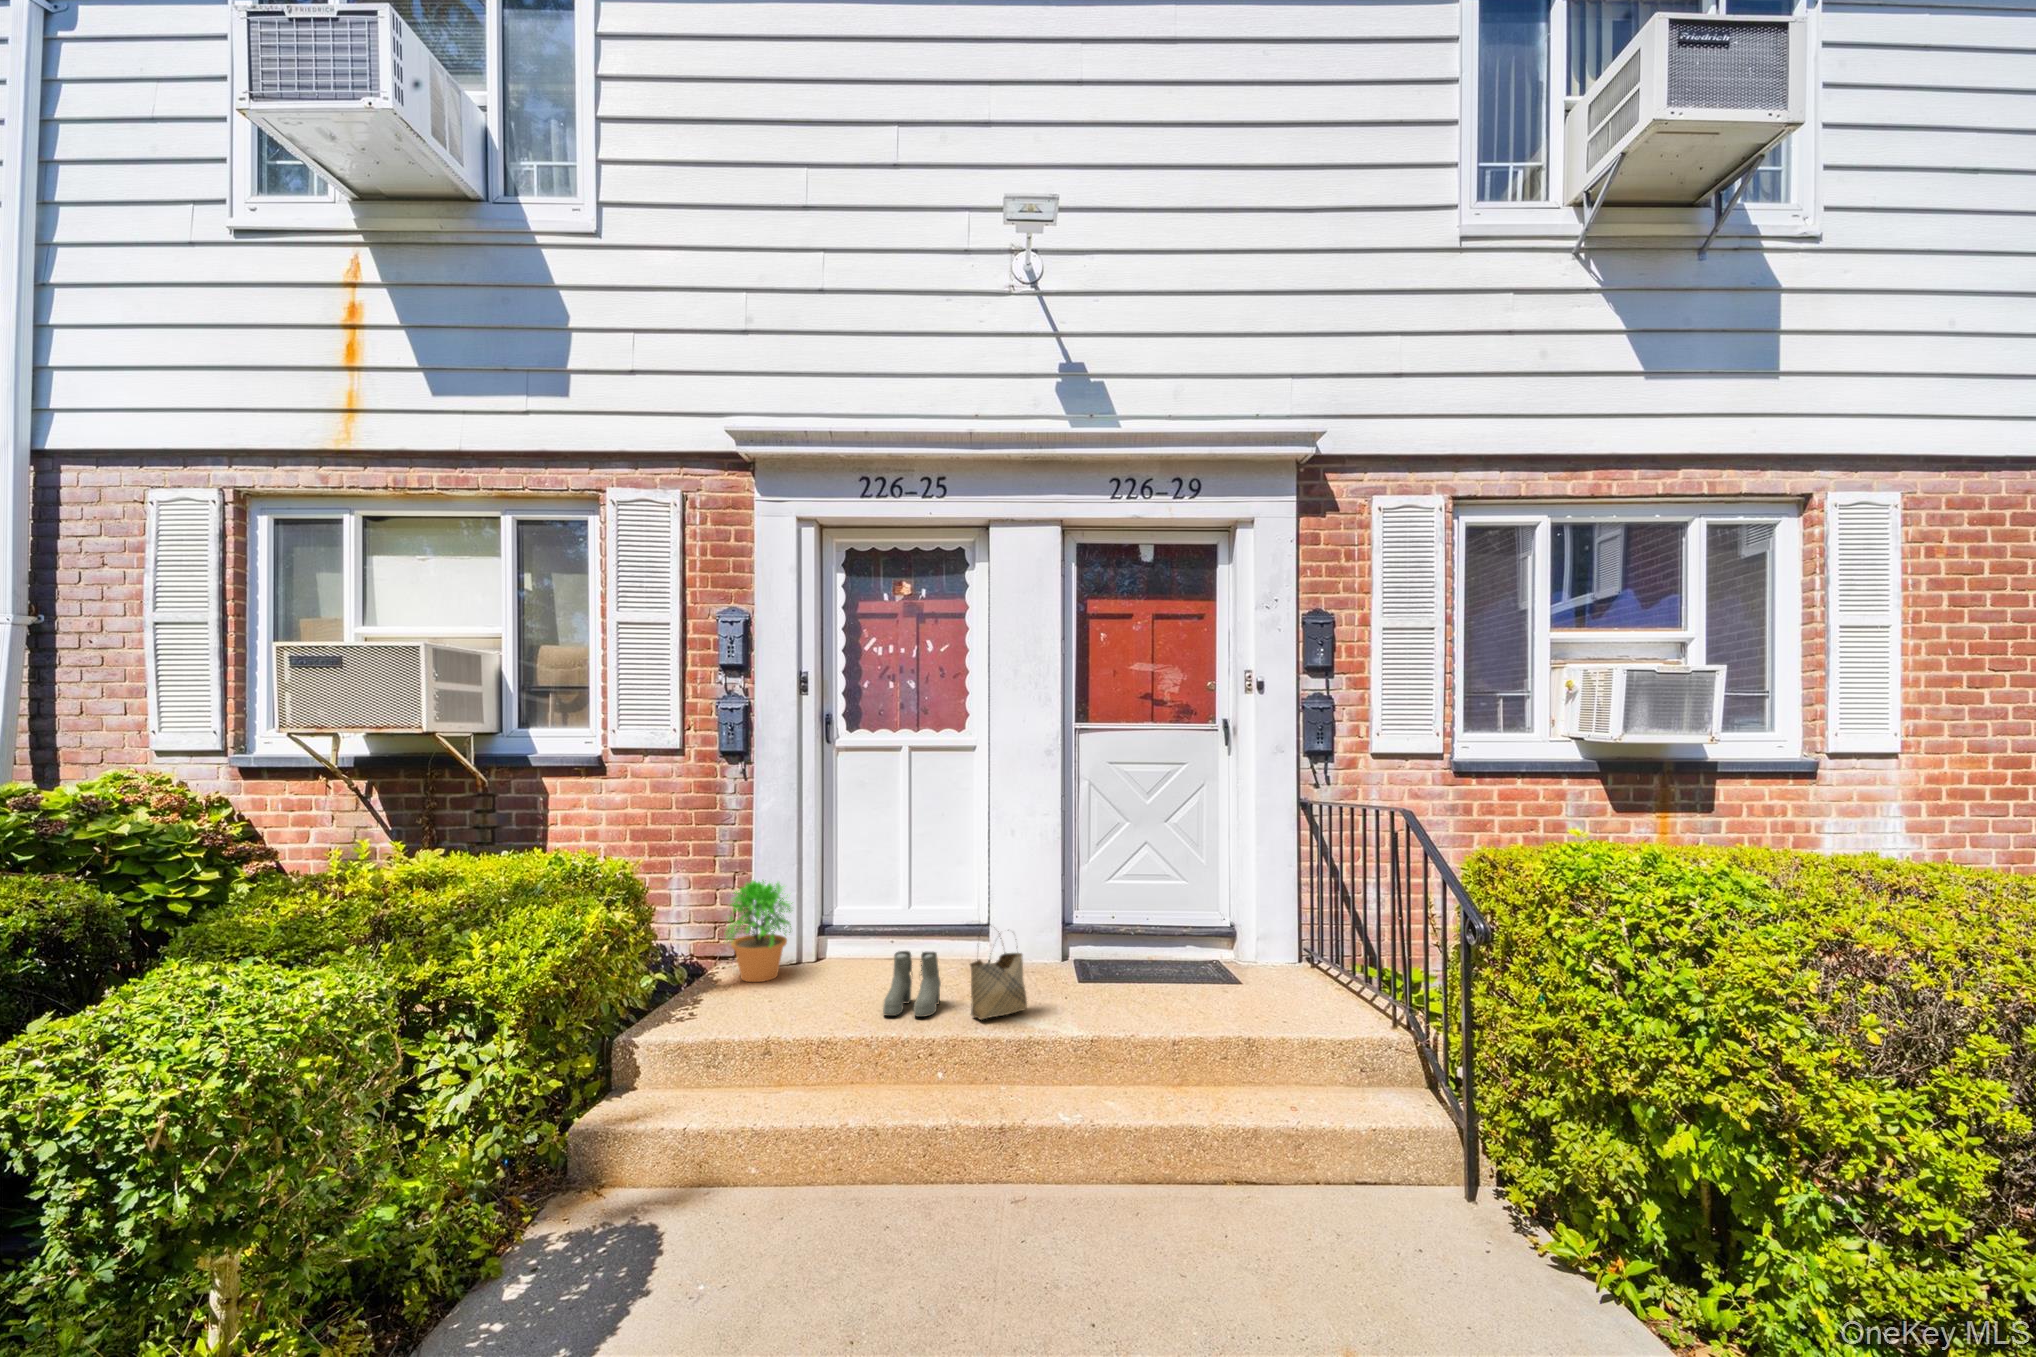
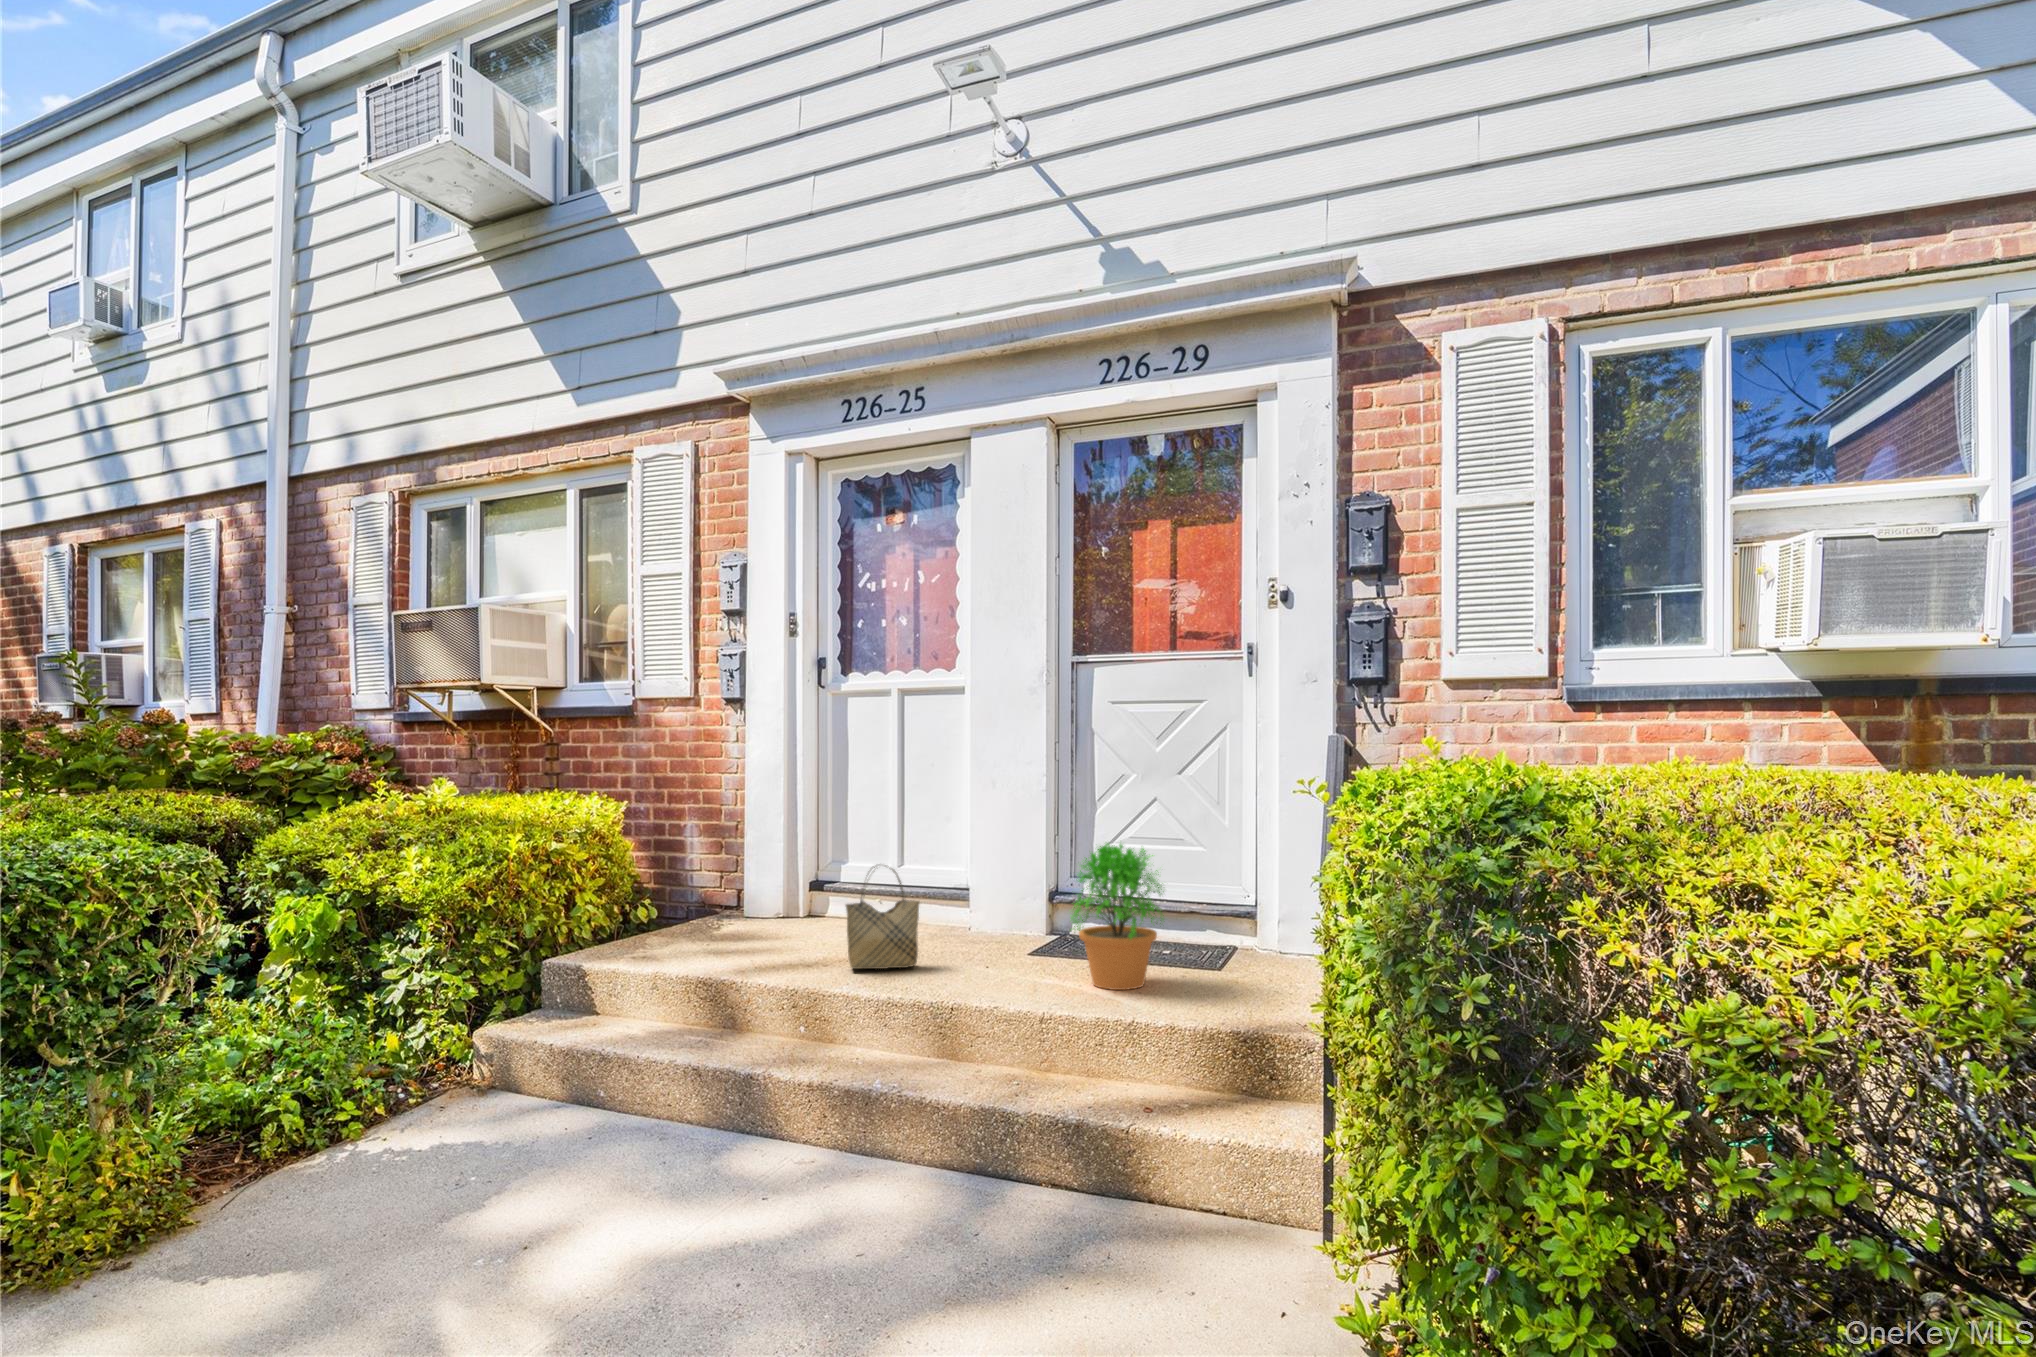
potted plant: present [726,881,792,982] -> present [1071,843,1164,990]
boots: present [883,951,941,1017] -> none [769,894,848,963]

